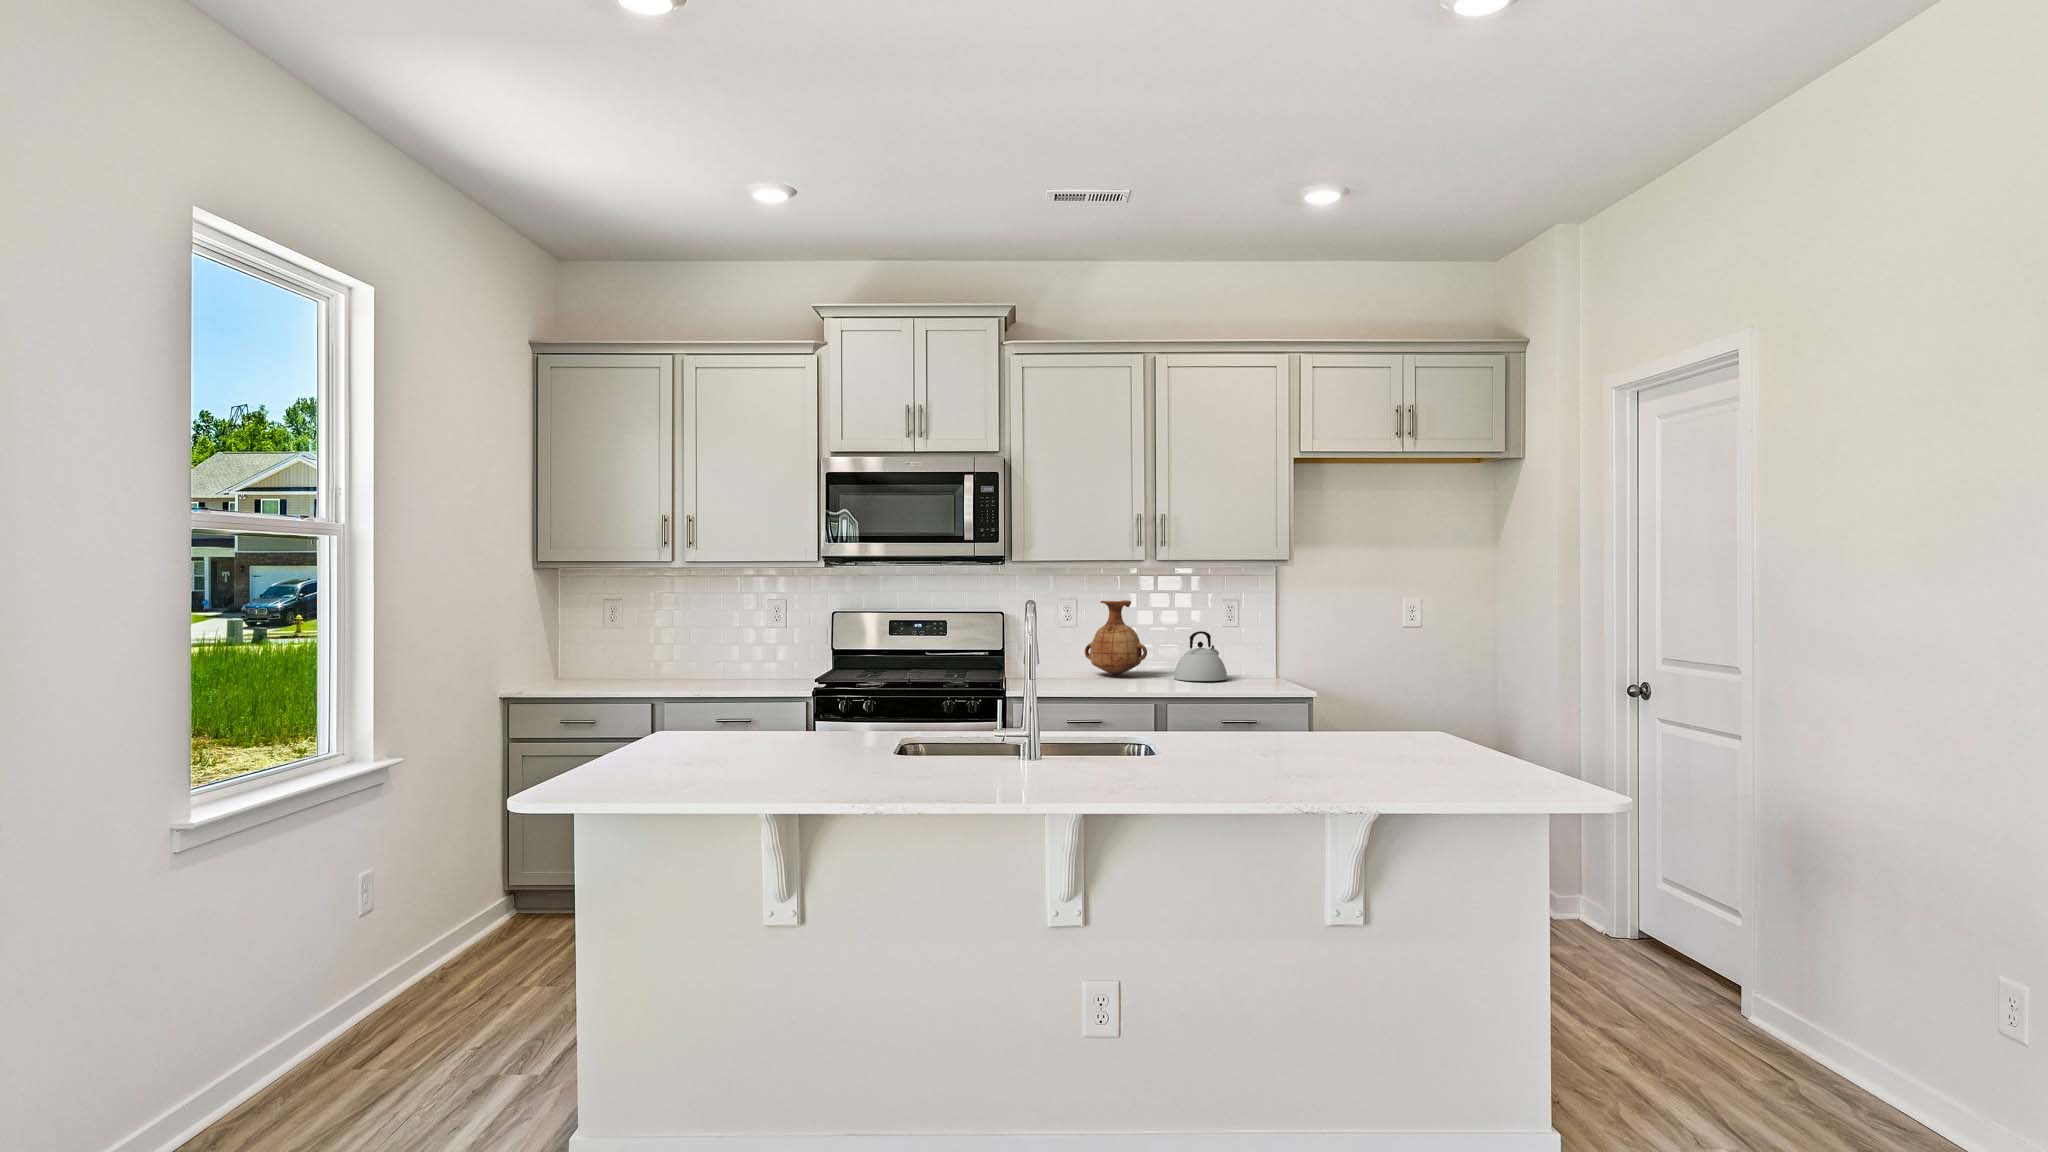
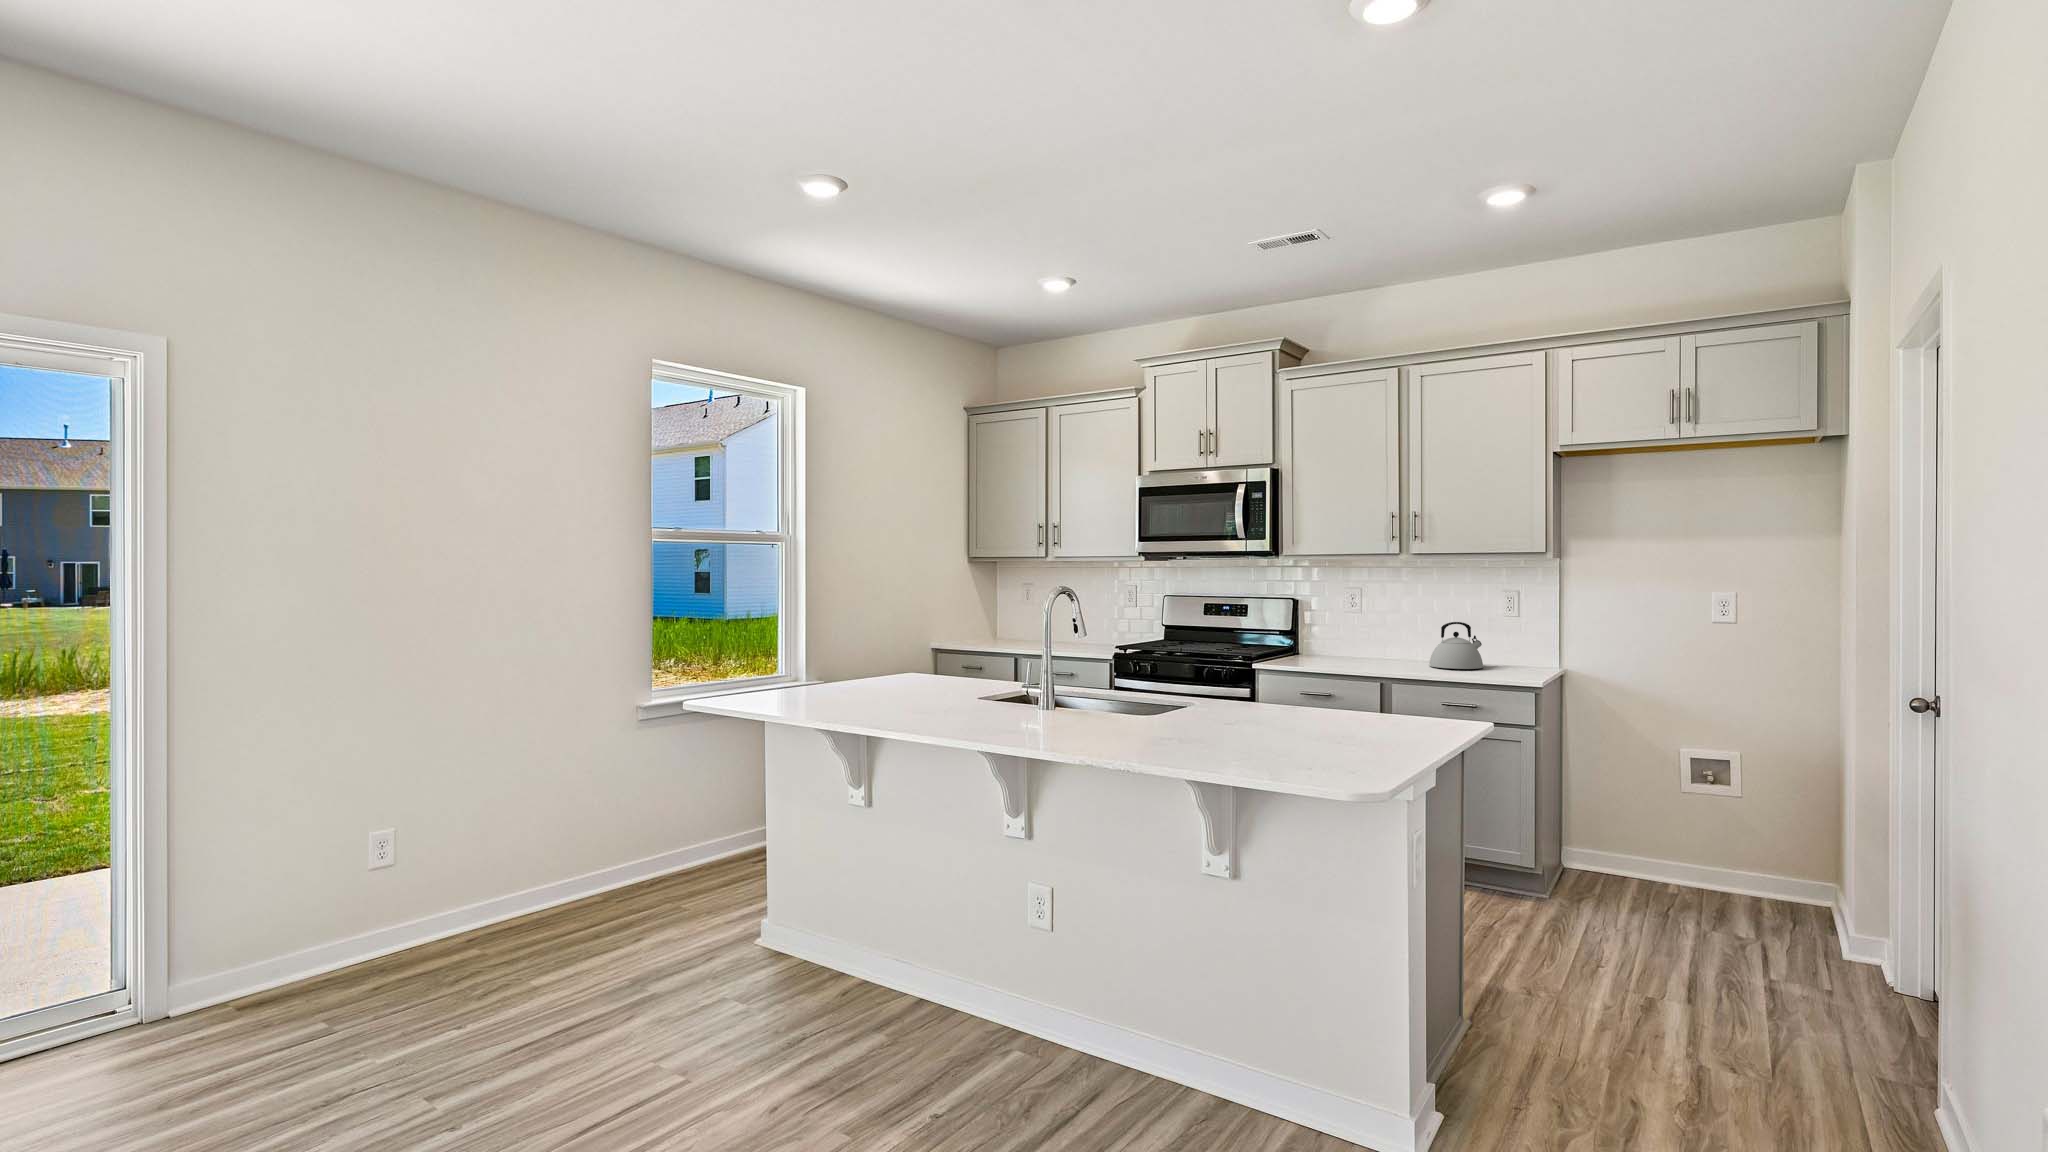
vase: present [1085,600,1147,676] -> none [1355,591,1406,659]

